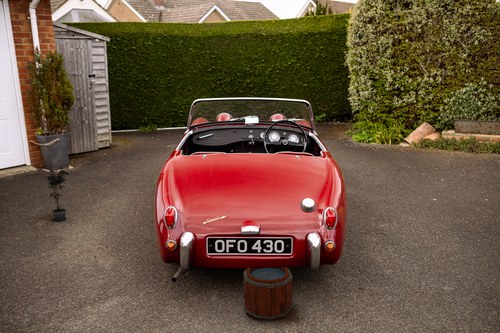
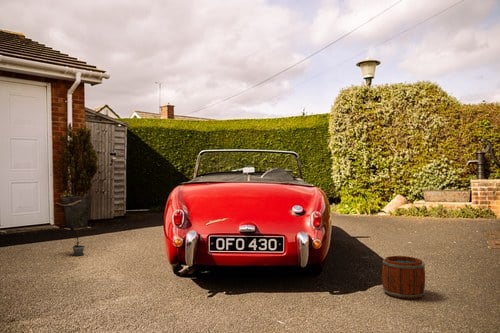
bucket: present [243,267,292,320] -> present [382,256,425,299]

